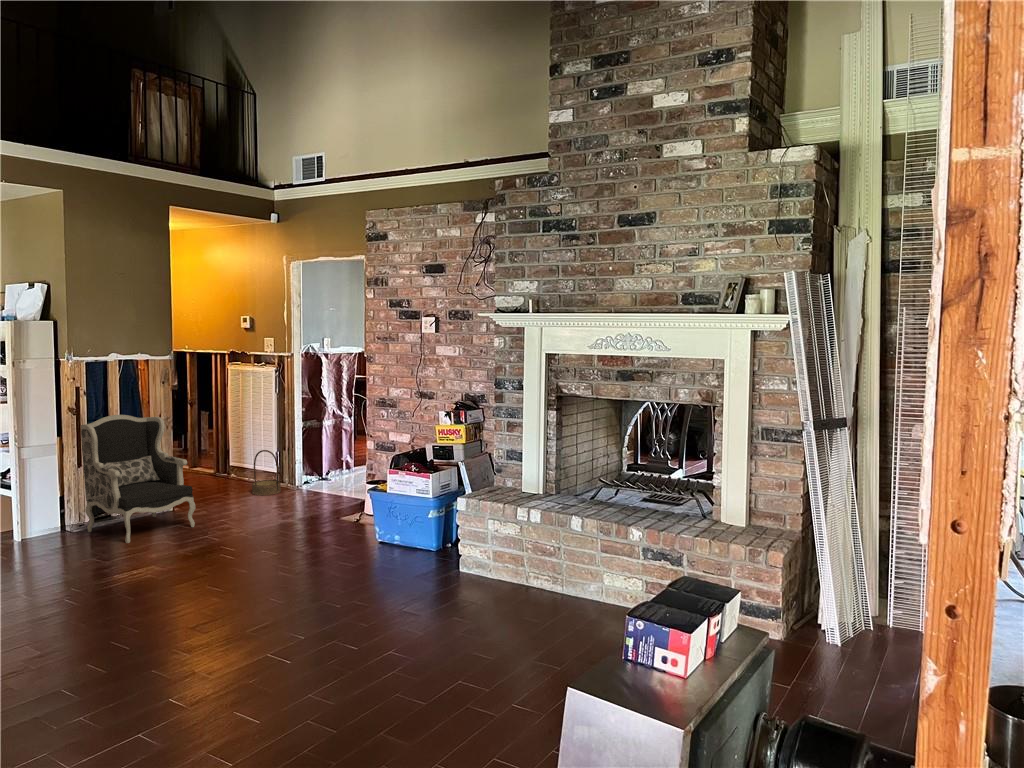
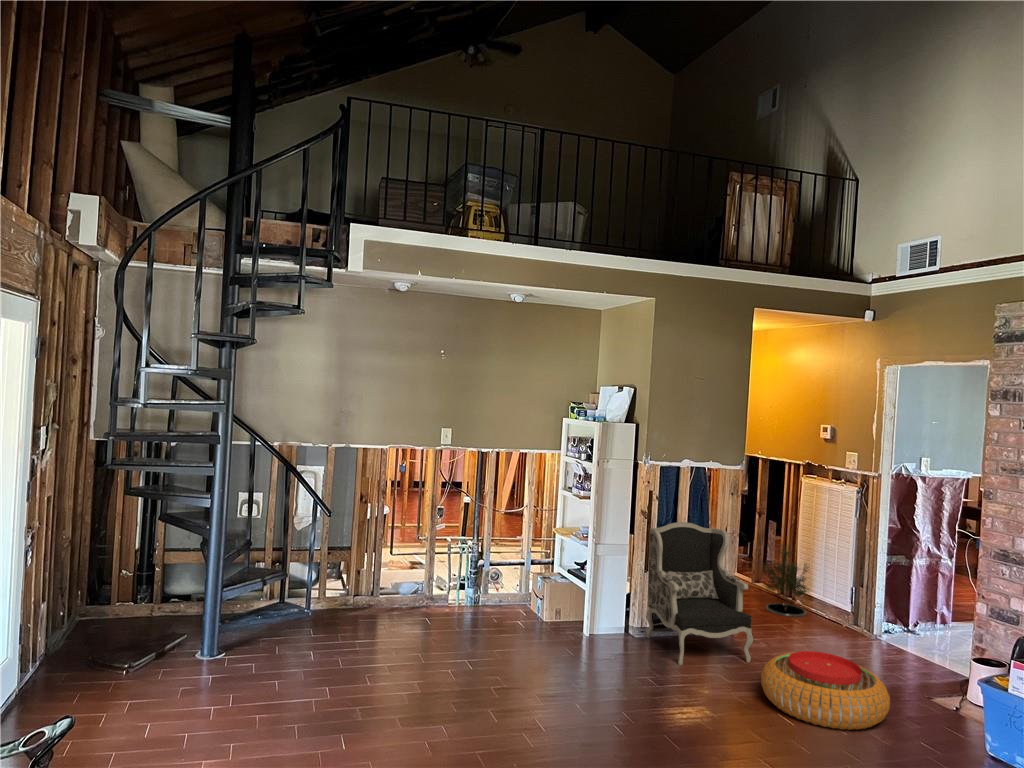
potted tree: none [195,425,243,491] -> present [764,545,809,617]
basket: present [252,450,281,496] -> none [819,582,855,638]
pouf: none [206,498,308,552] -> present [761,651,890,730]

